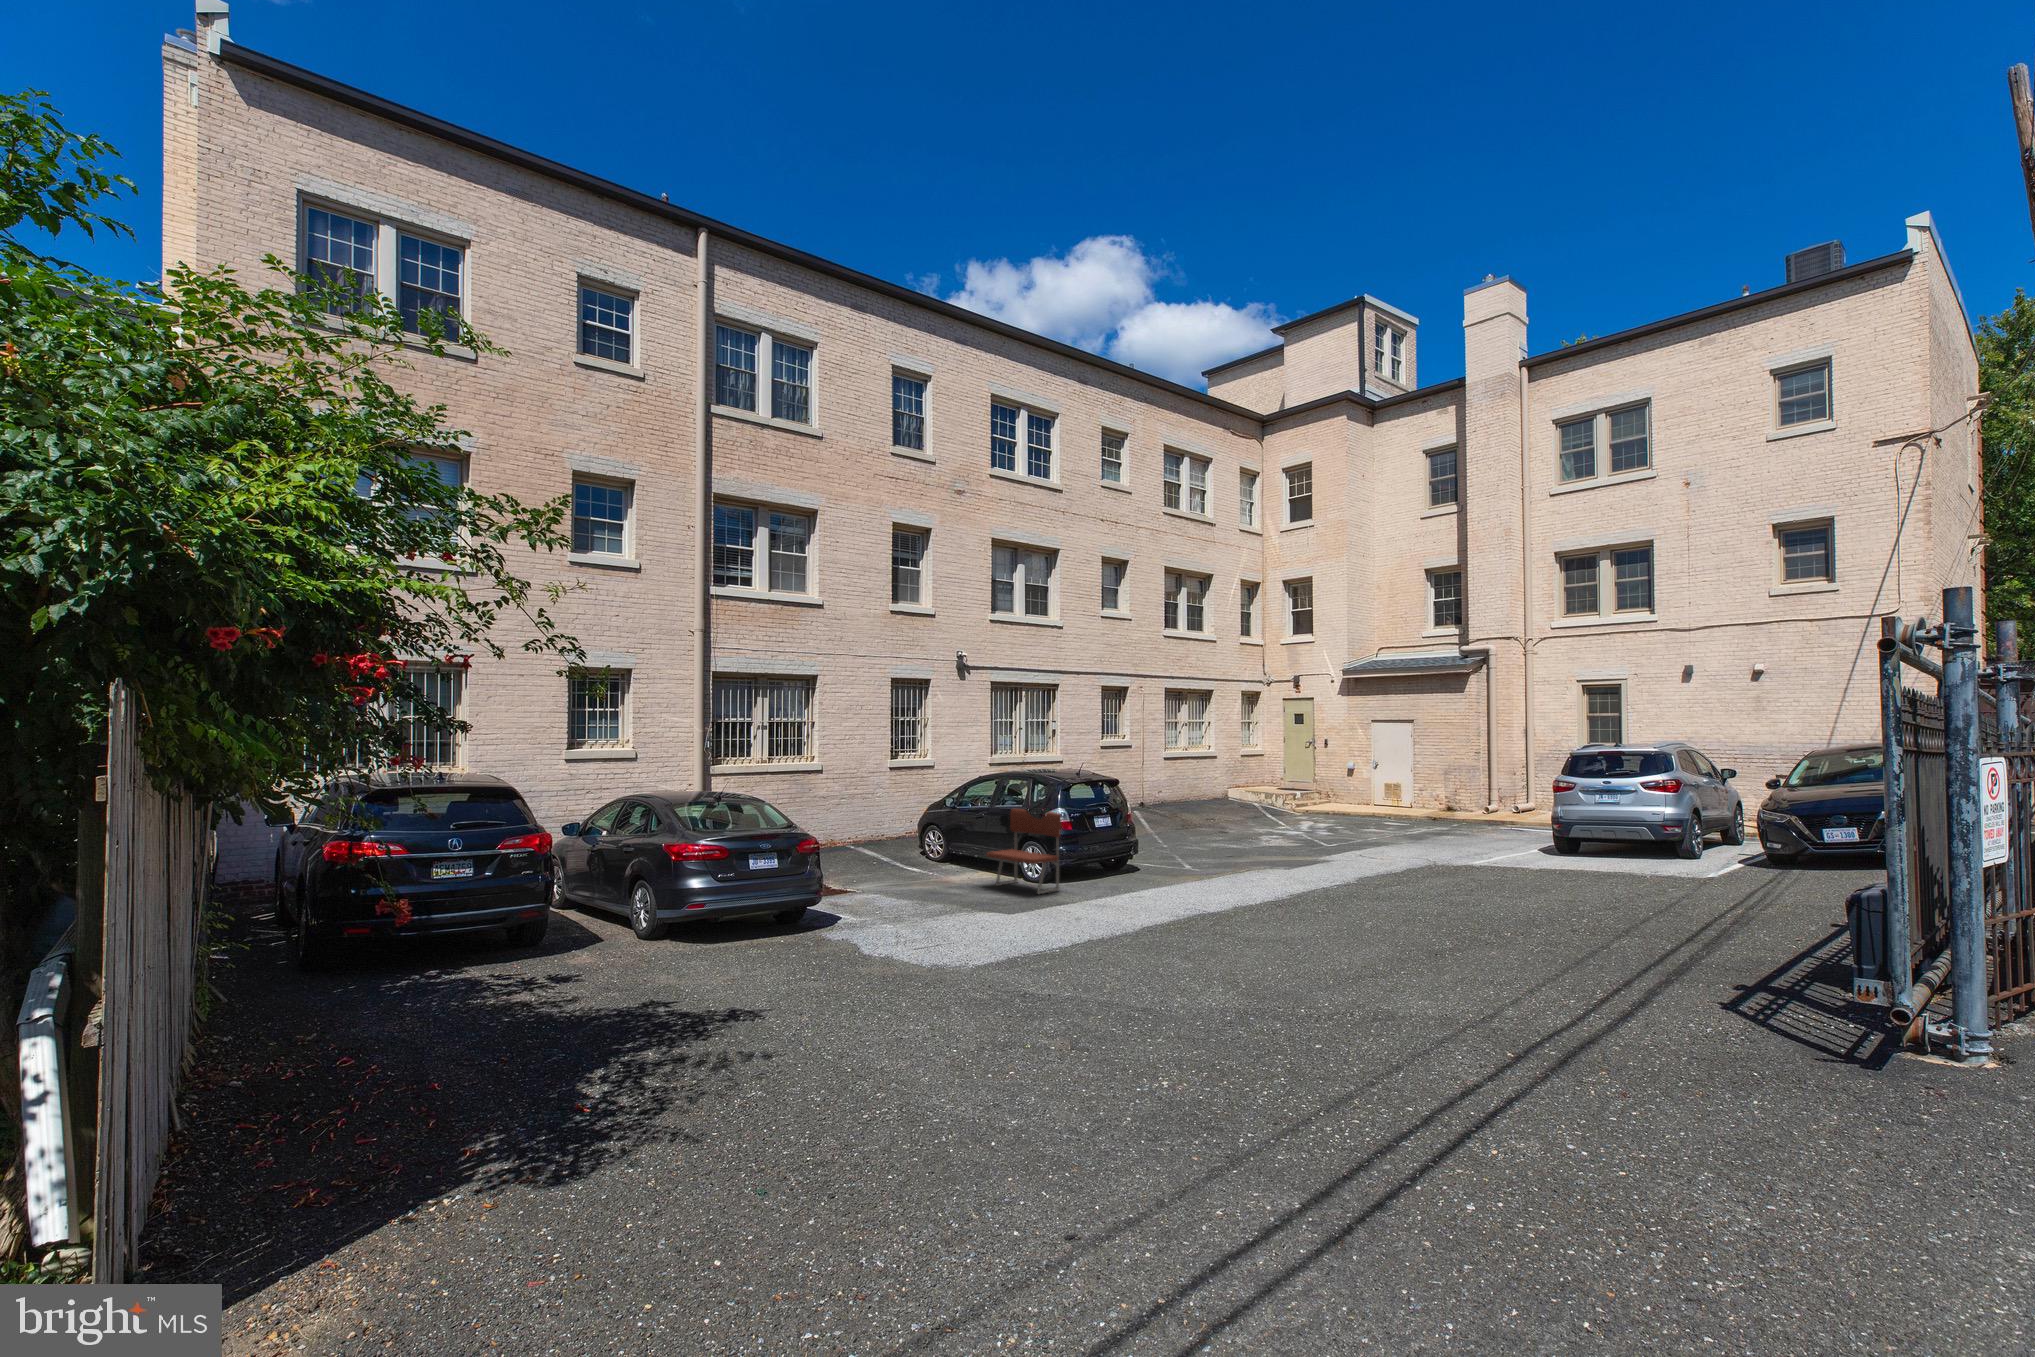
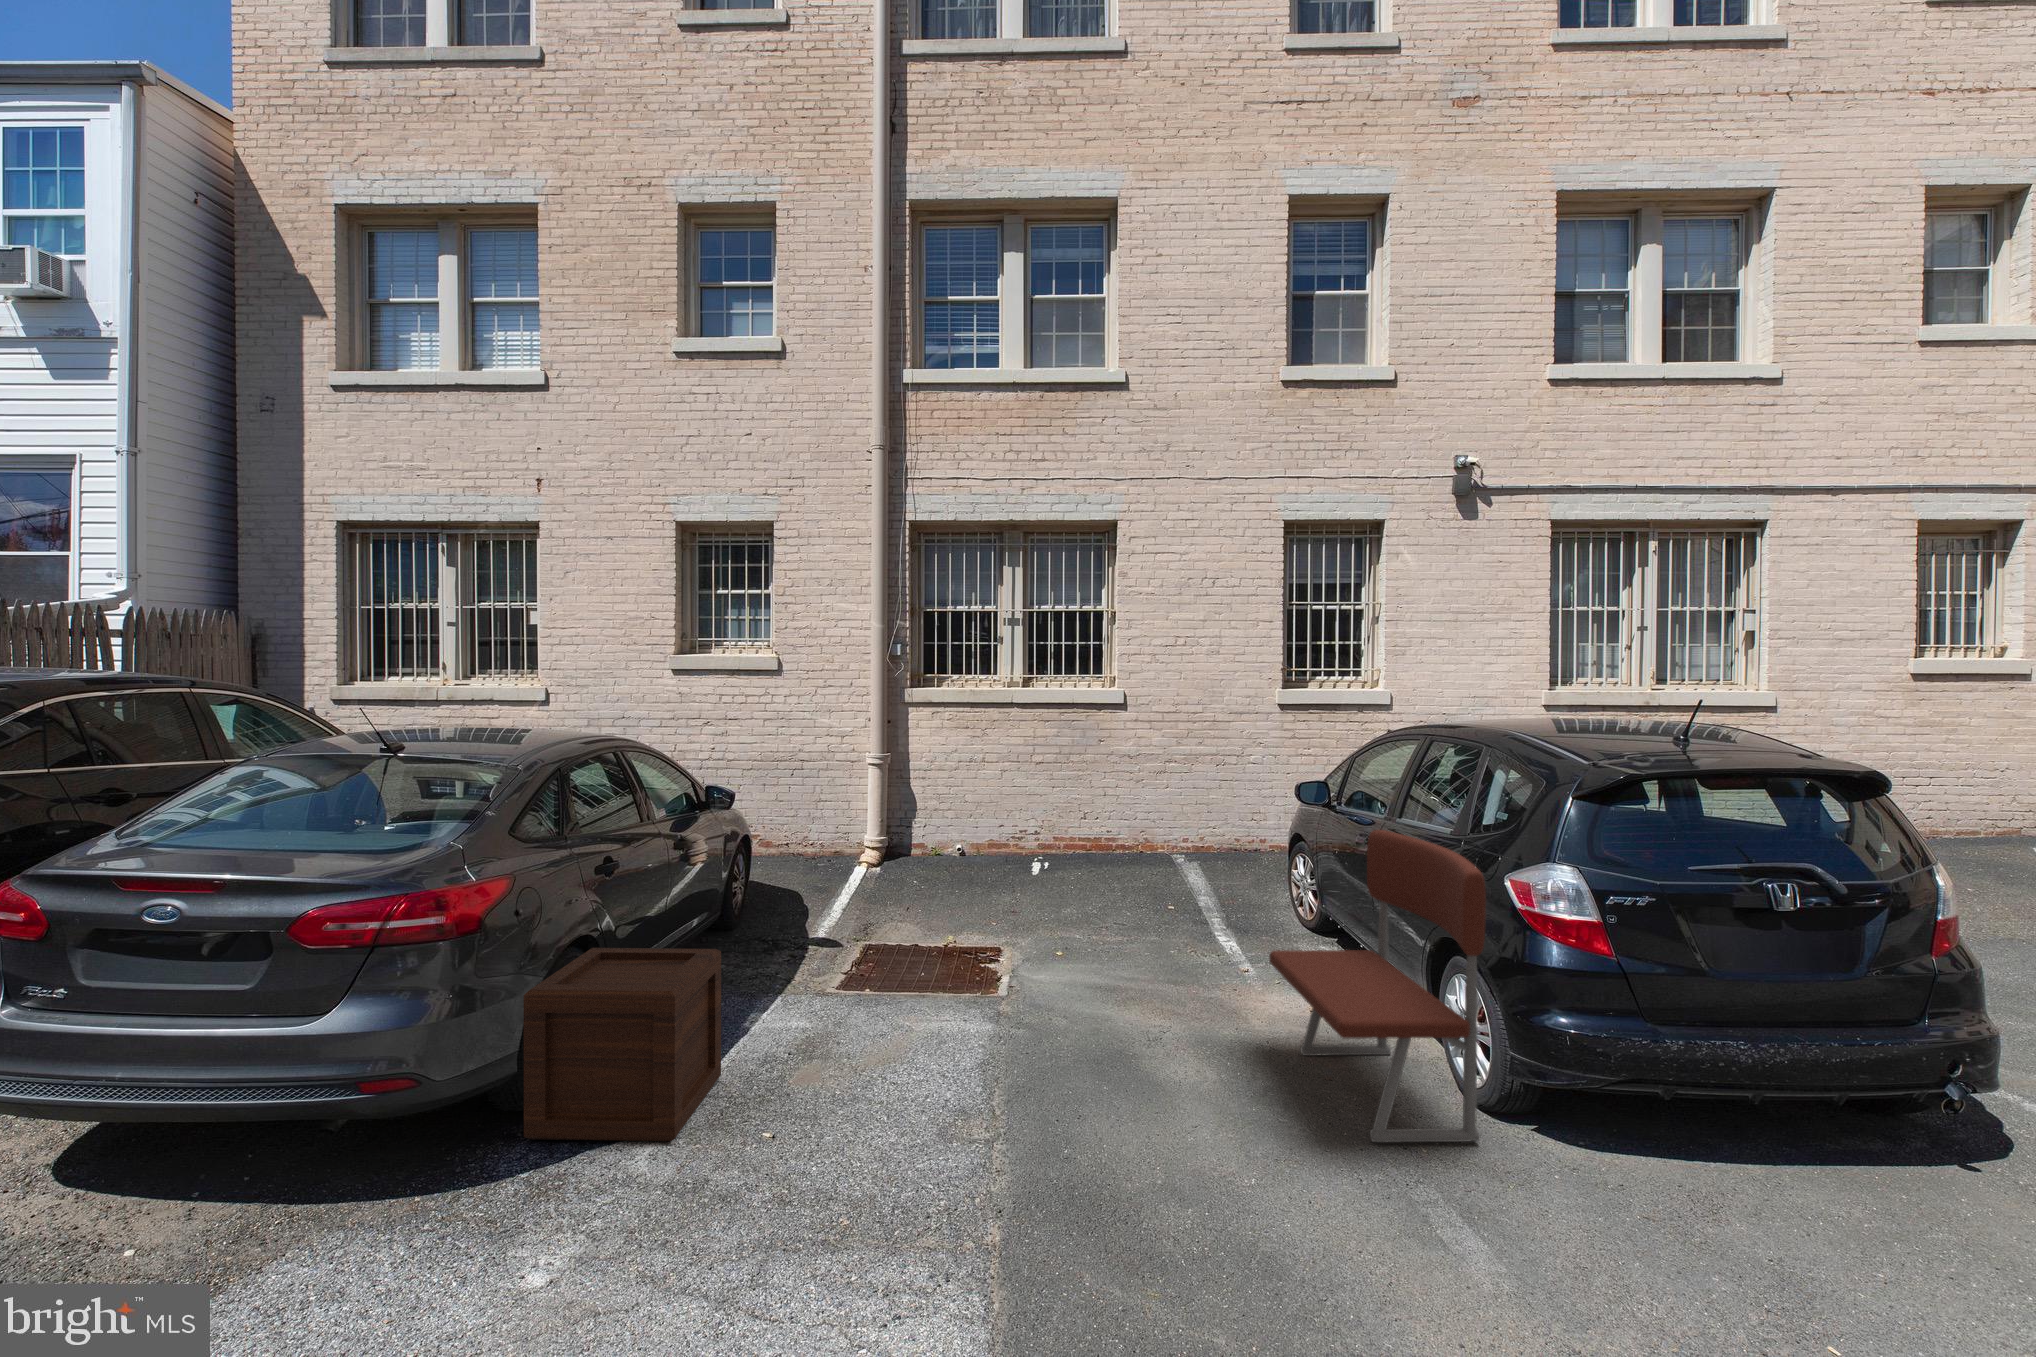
wooden crate: none [799,867,870,930] -> present [524,948,721,1141]

